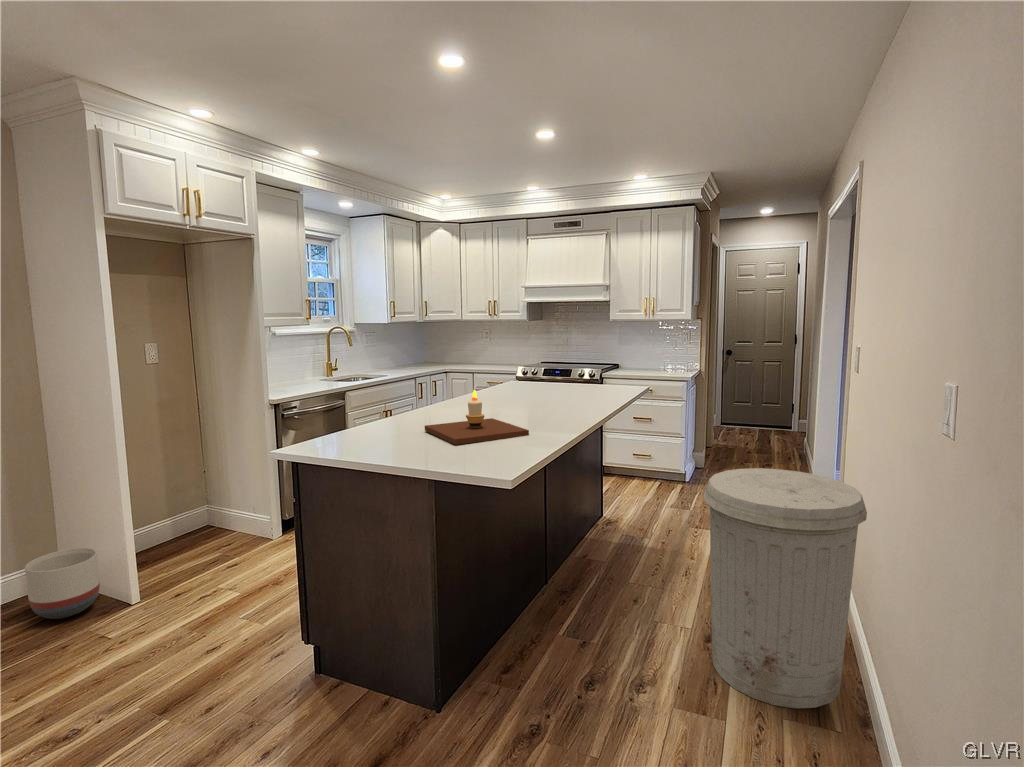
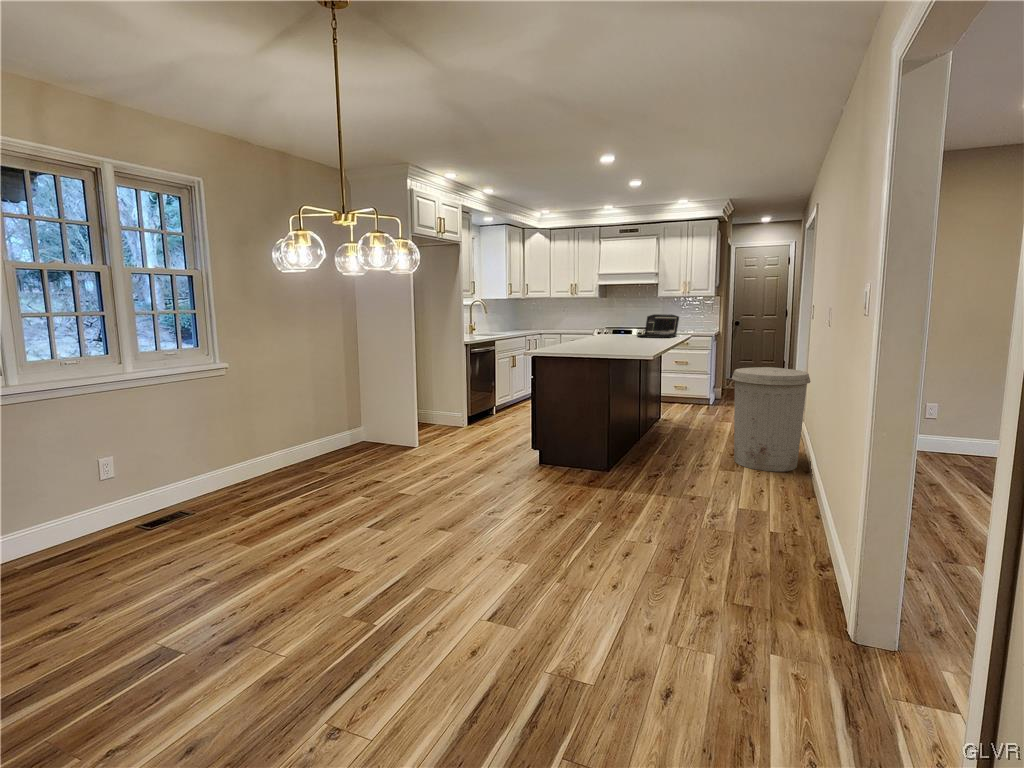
laptop: none [555,352,625,395] -> present [637,314,679,338]
candle: present [425,390,529,445] -> none [588,326,645,351]
planter: present [25,548,100,619] -> none [369,416,400,450]

